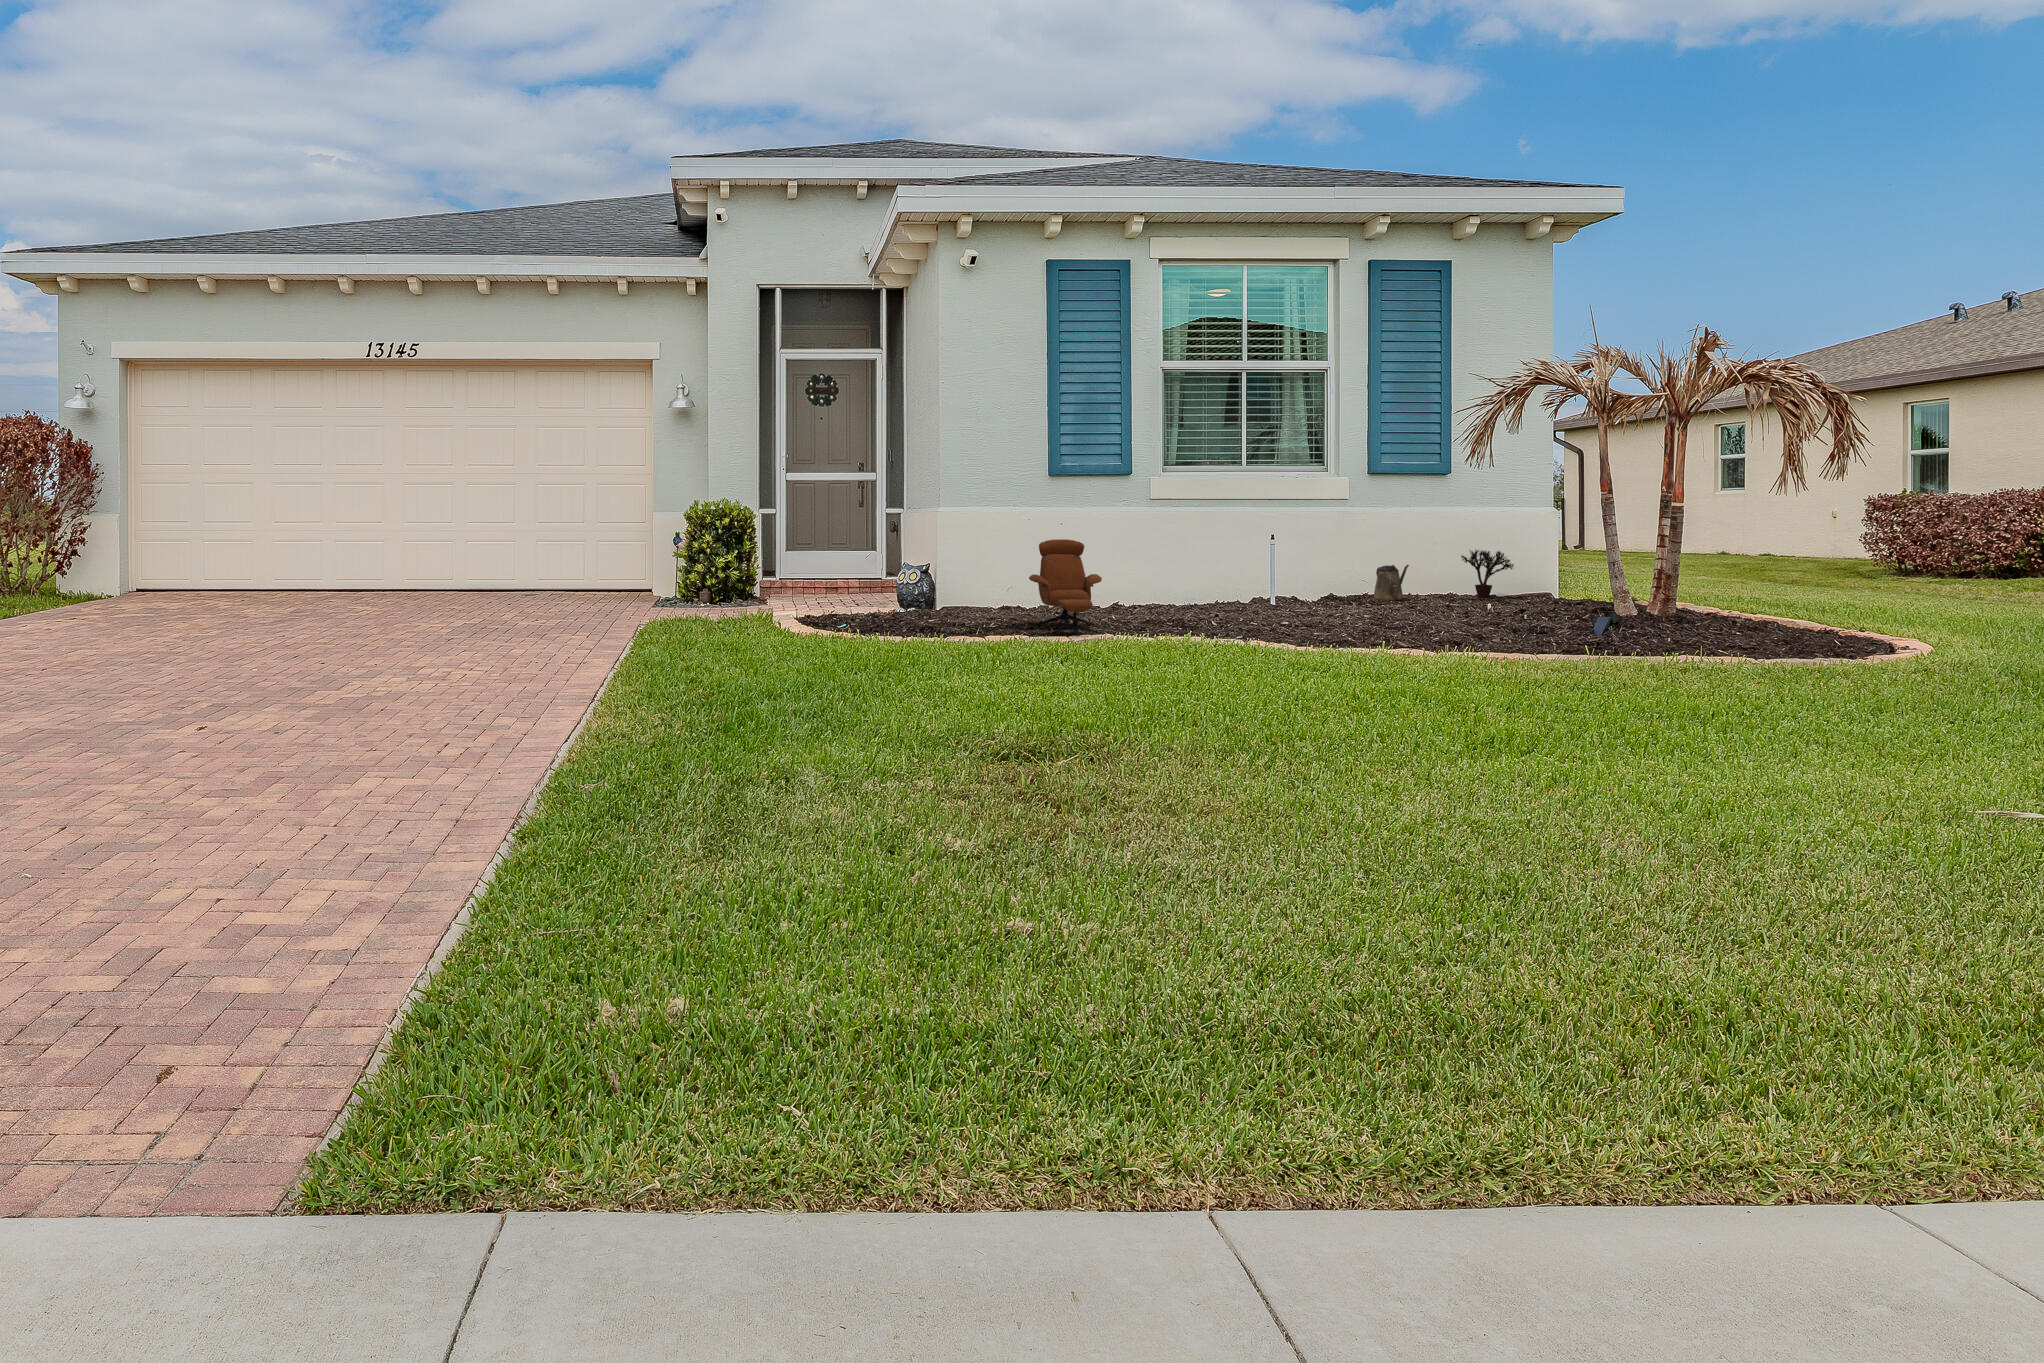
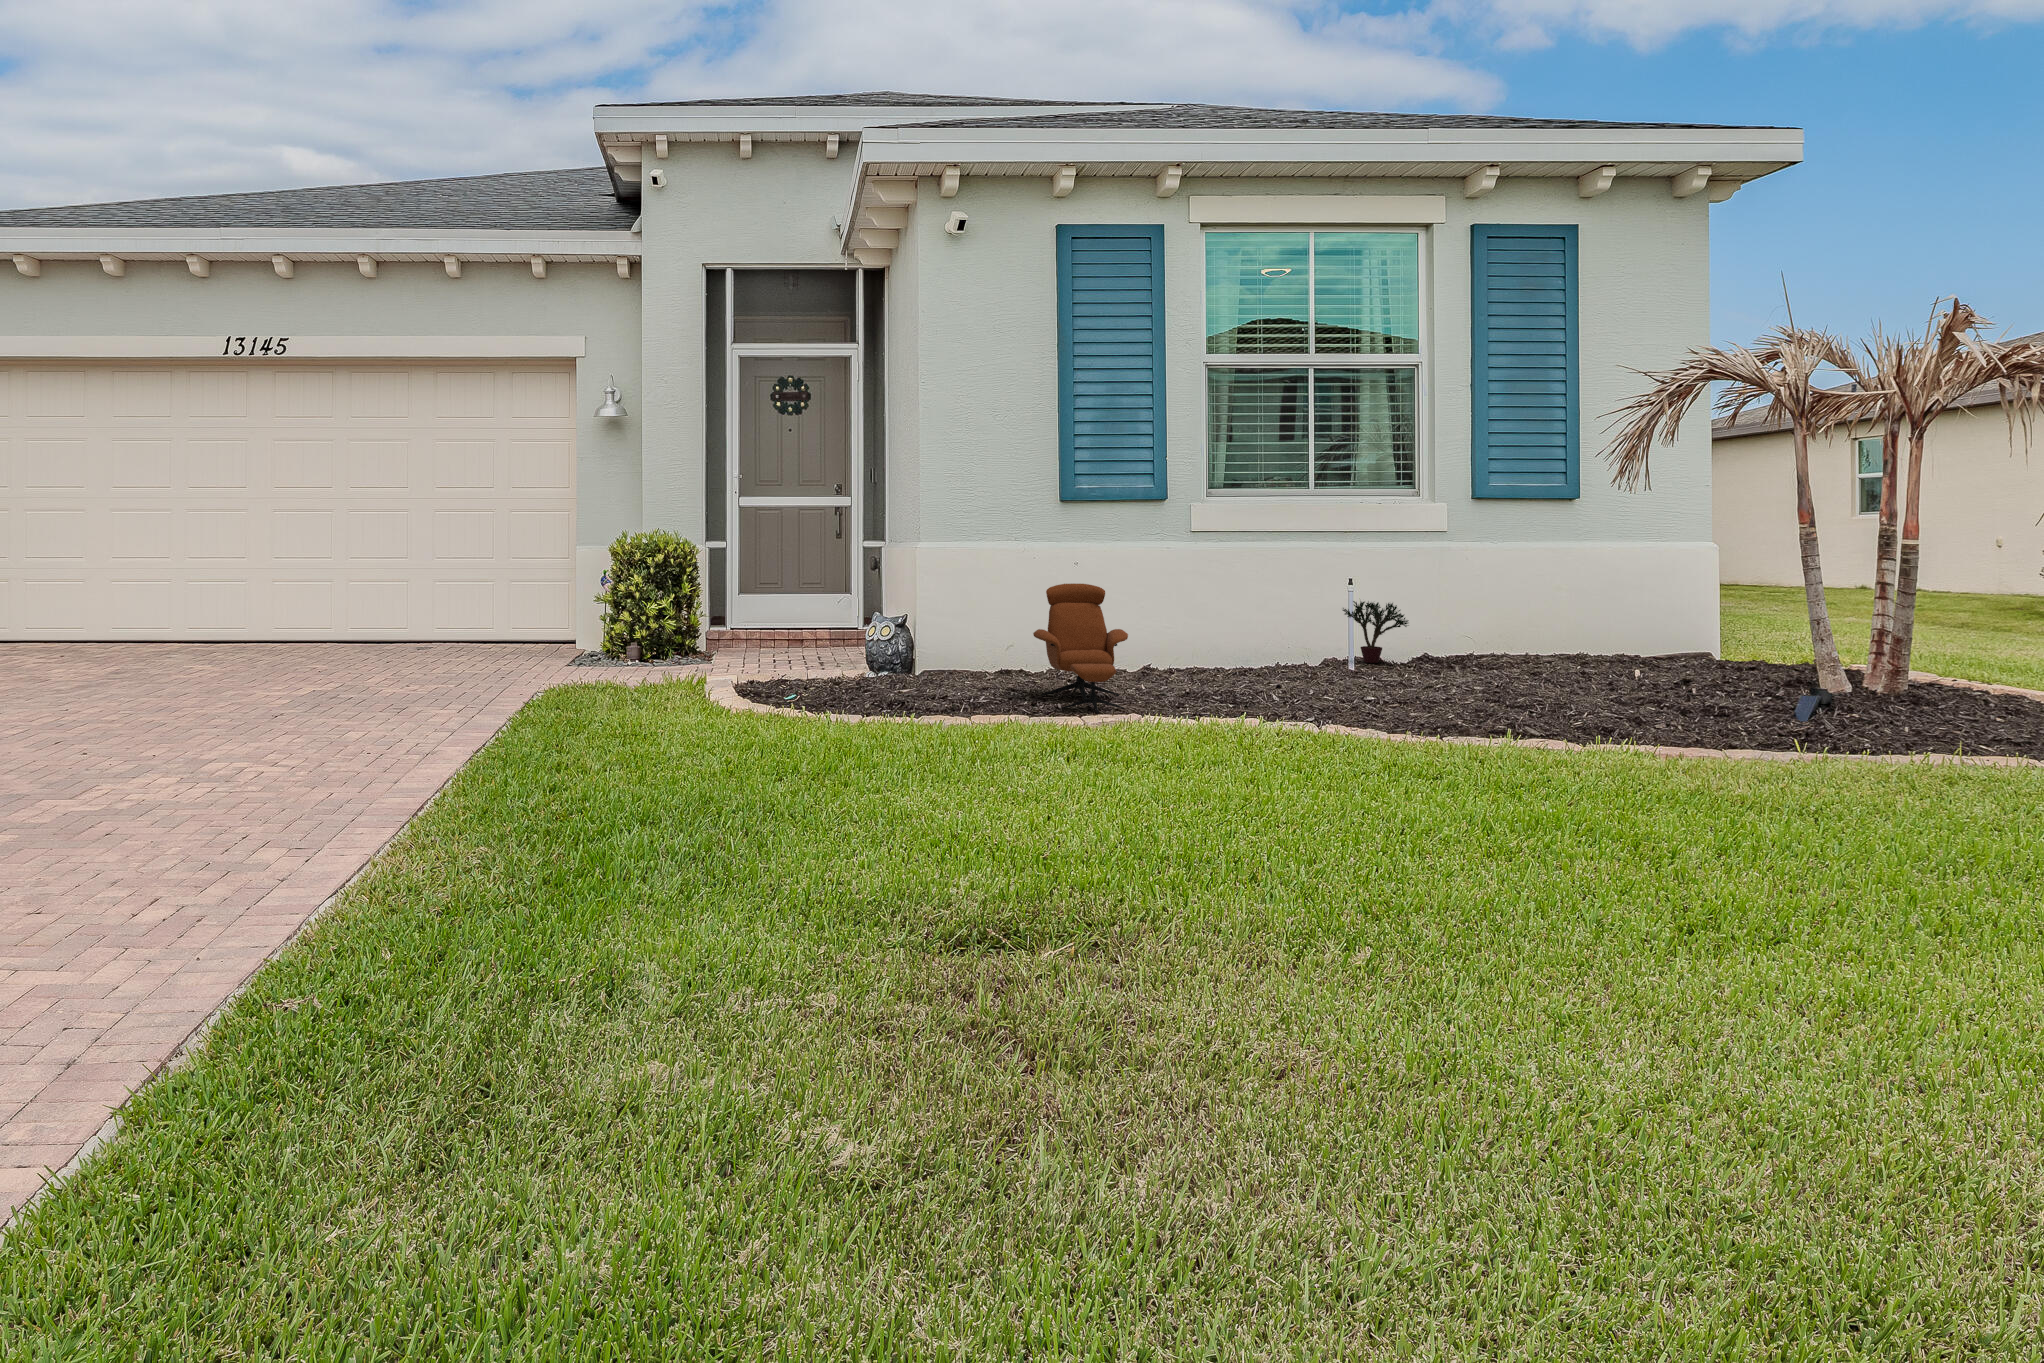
potted plant: present [1461,550,1514,597] -> present [1343,601,1408,663]
watering can: present [1373,565,1409,600] -> none [1481,618,1532,664]

